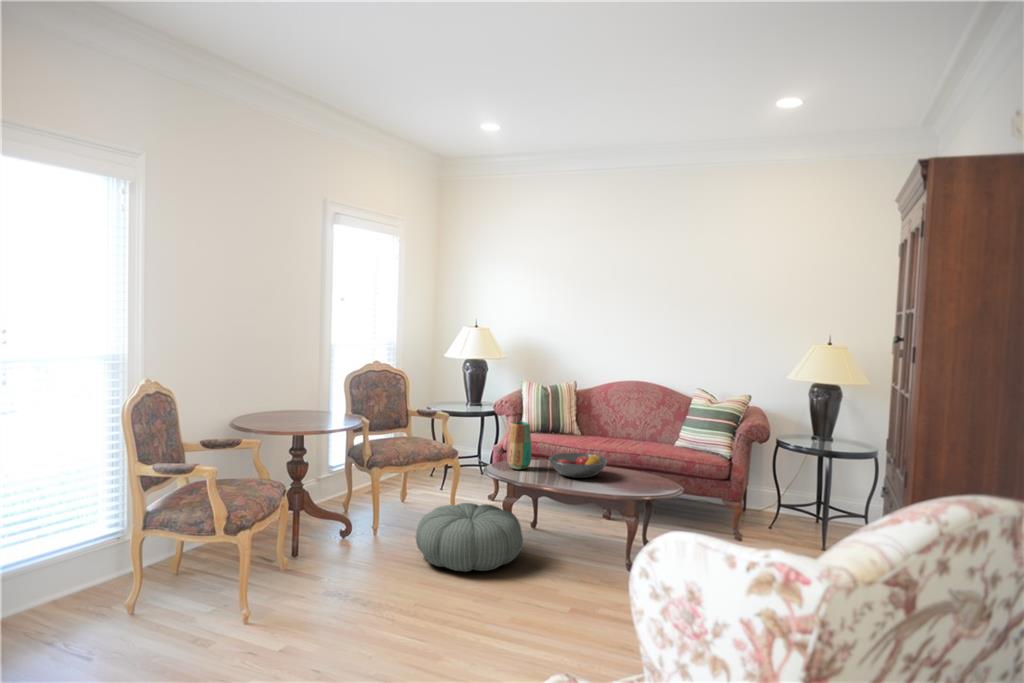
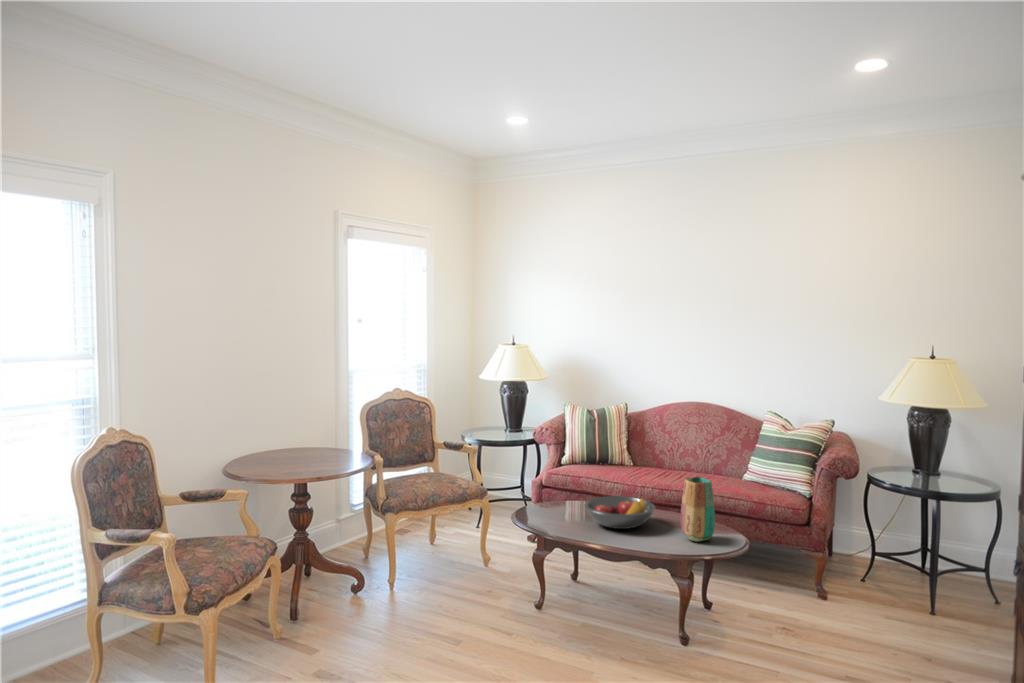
vase: present [507,422,531,470] -> present [681,477,715,541]
pouf: present [416,503,523,572] -> none [429,556,553,644]

